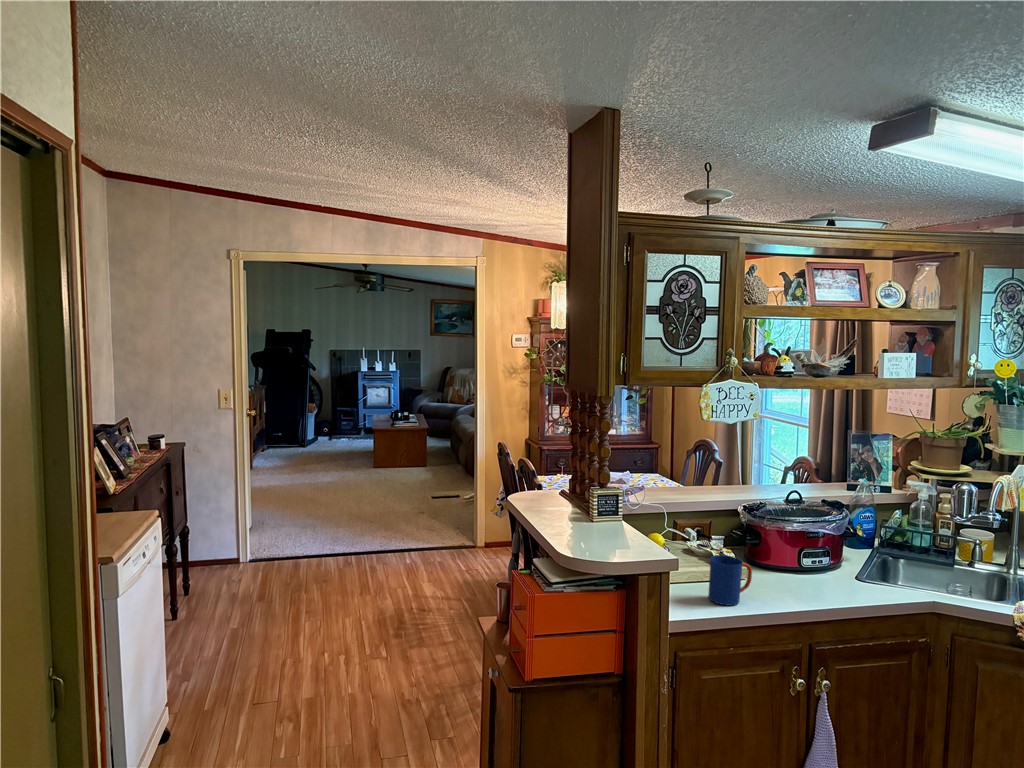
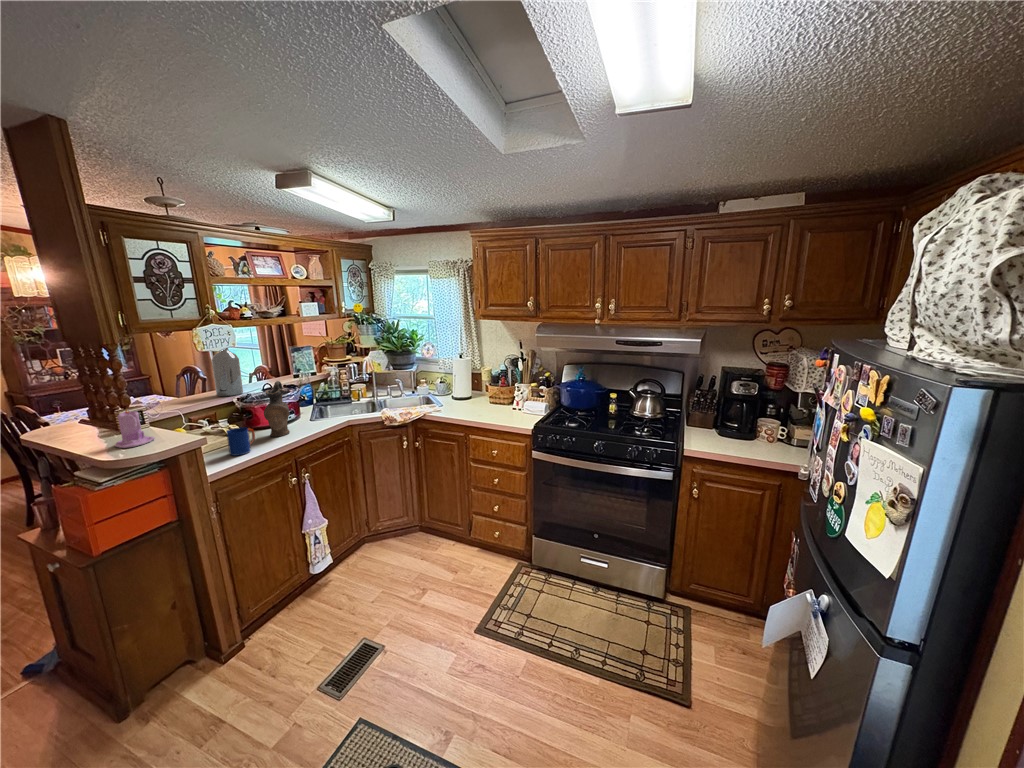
bottle: none [719,415,761,499] -> present [212,348,243,396]
candle: none [578,485,620,543] -> present [115,410,155,448]
ceramic pitcher: none [774,490,819,594] -> present [264,381,290,437]

